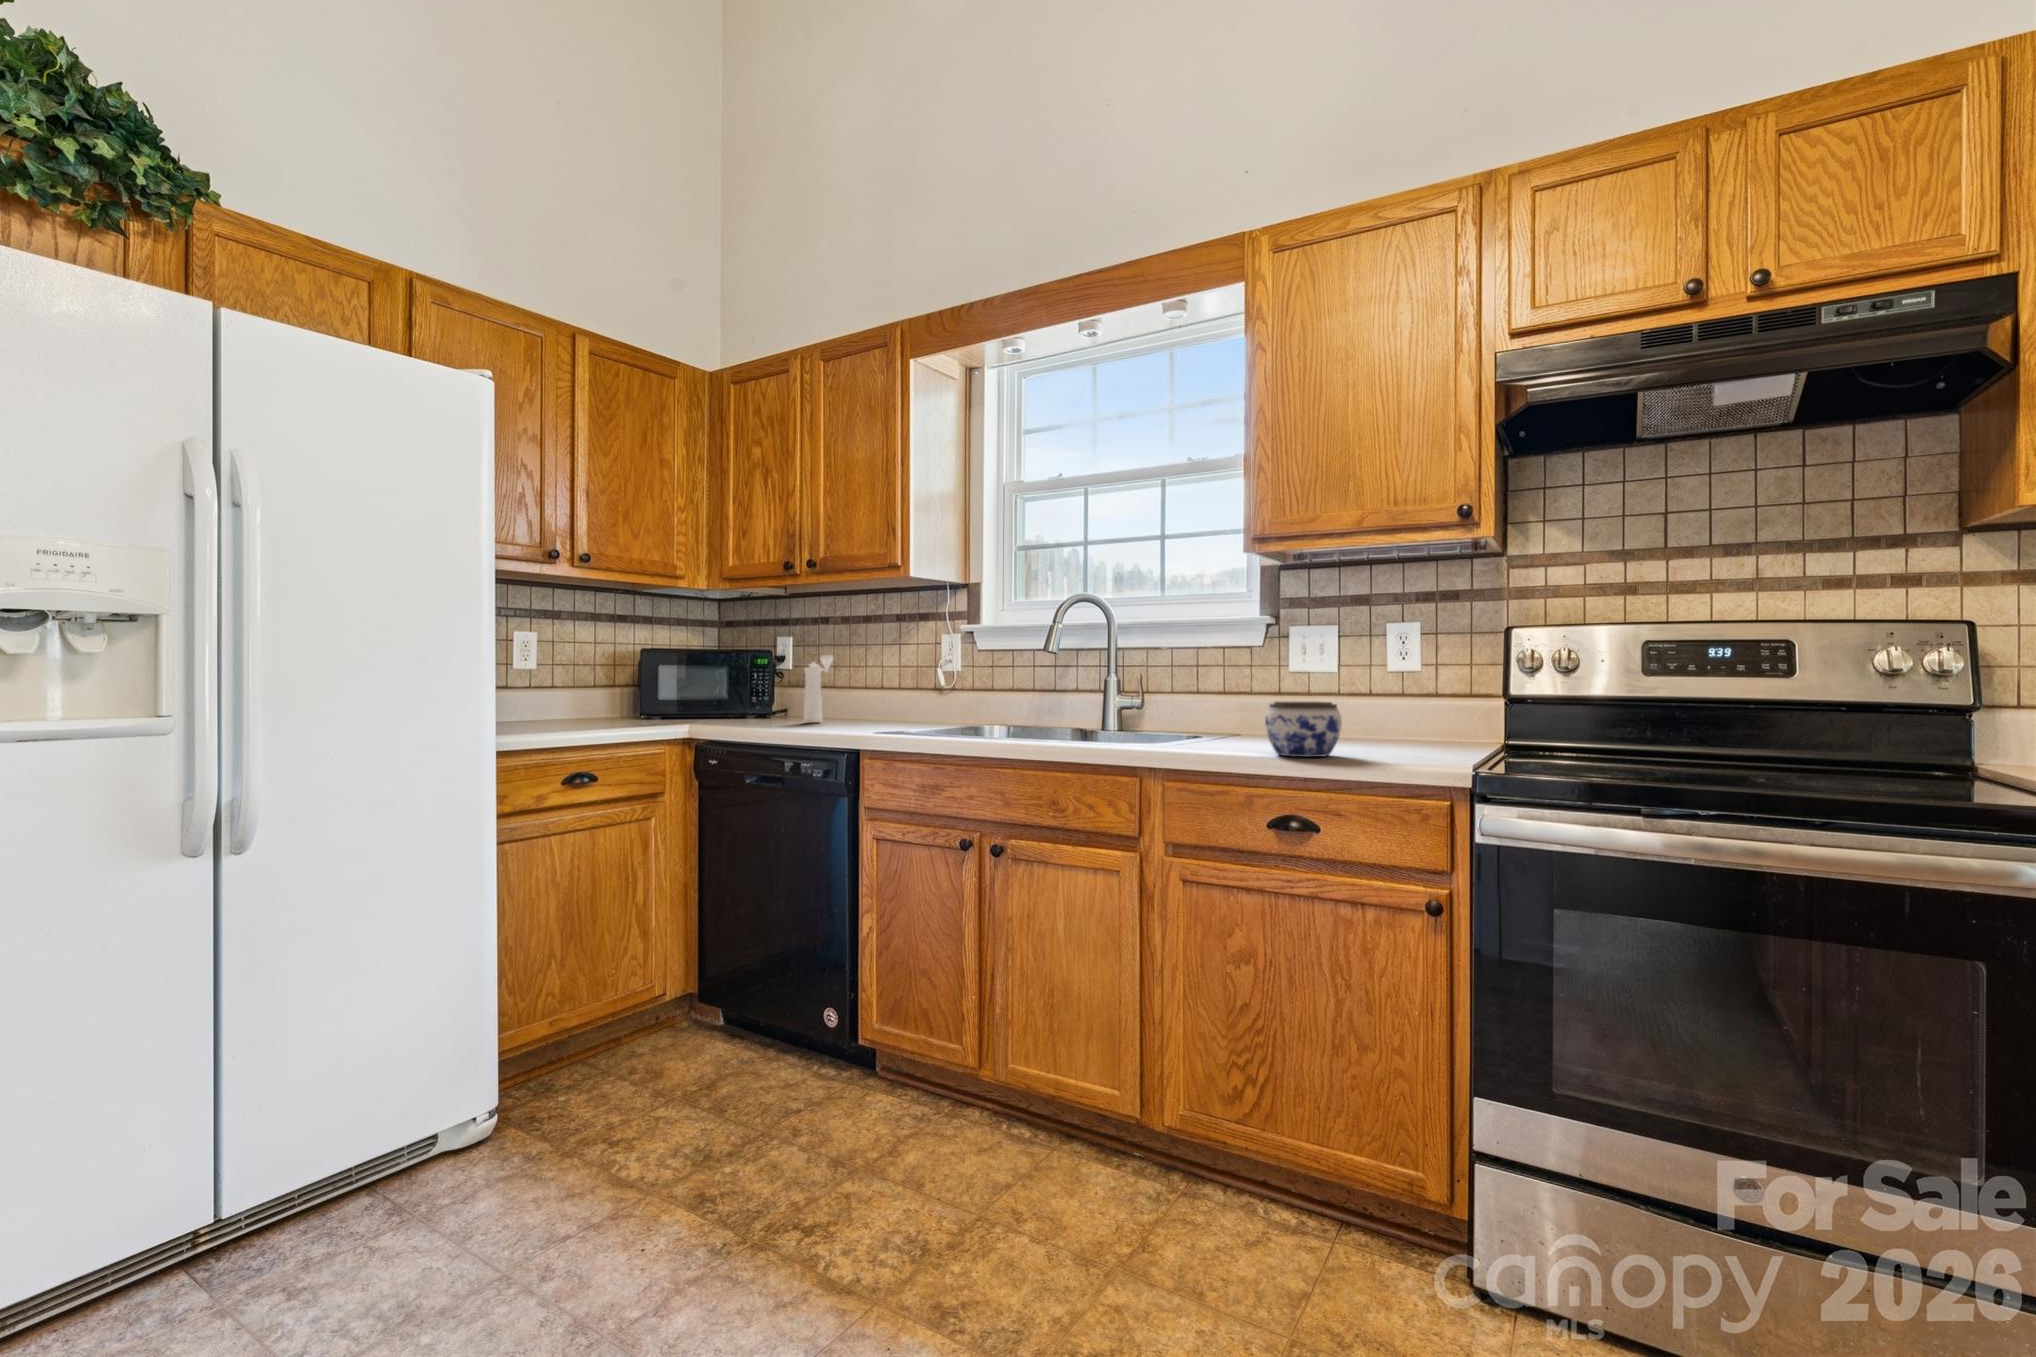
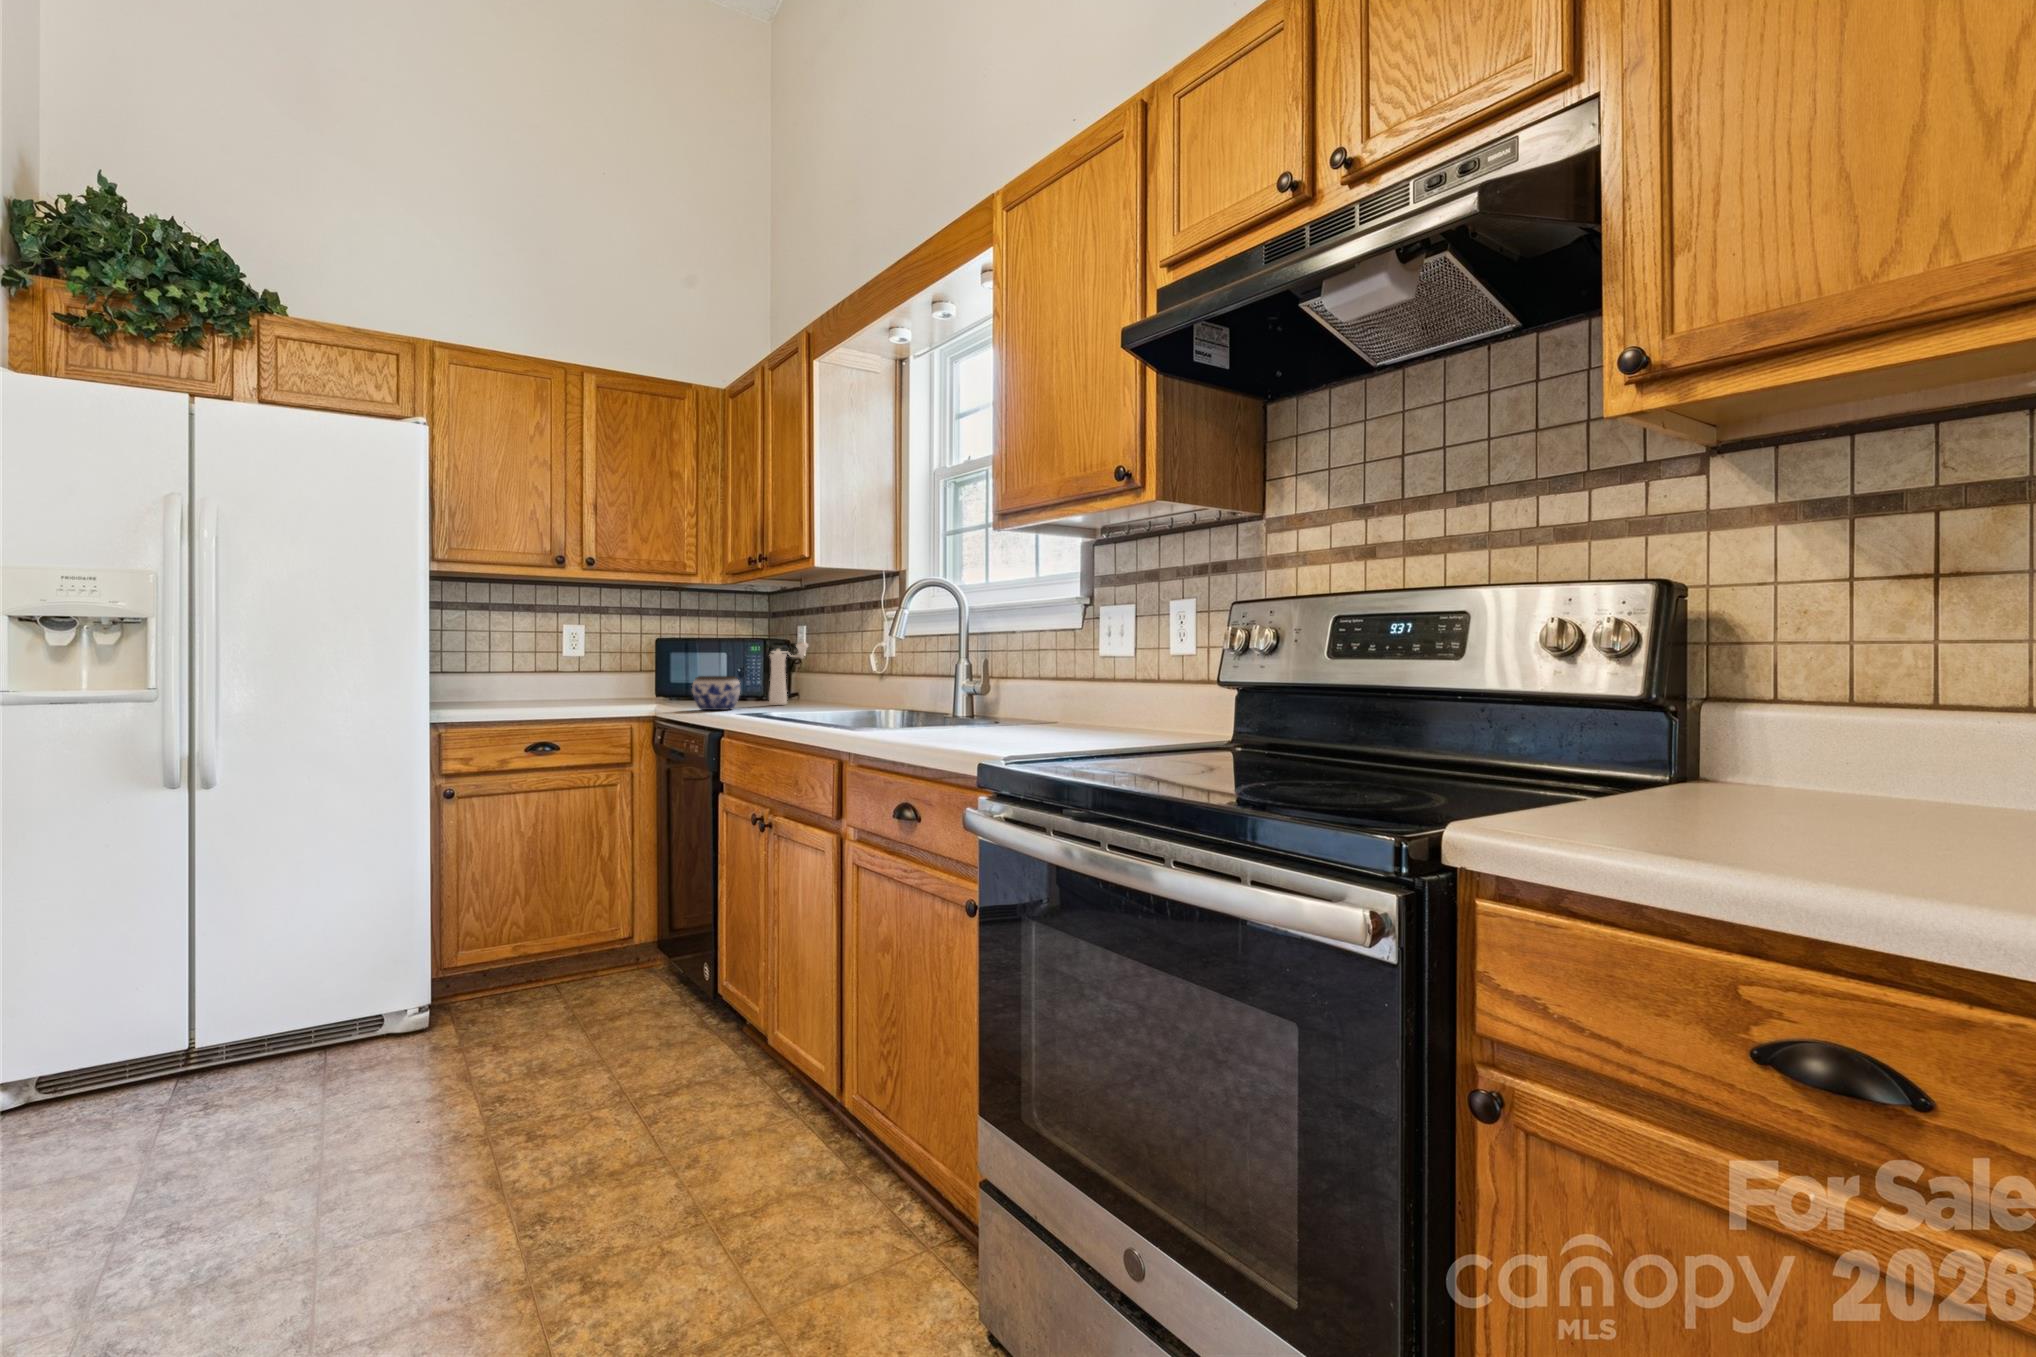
jar: present [1265,702,1341,757] -> present [692,676,740,710]

